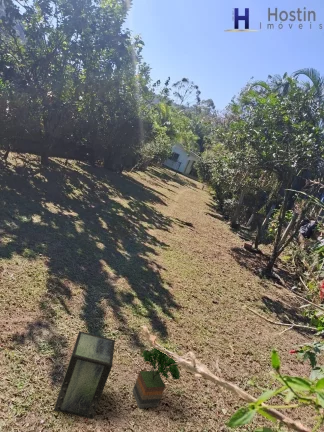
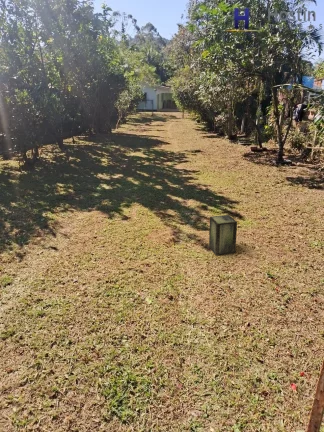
potted tree: present [132,347,180,408] -> none [242,210,268,245]

